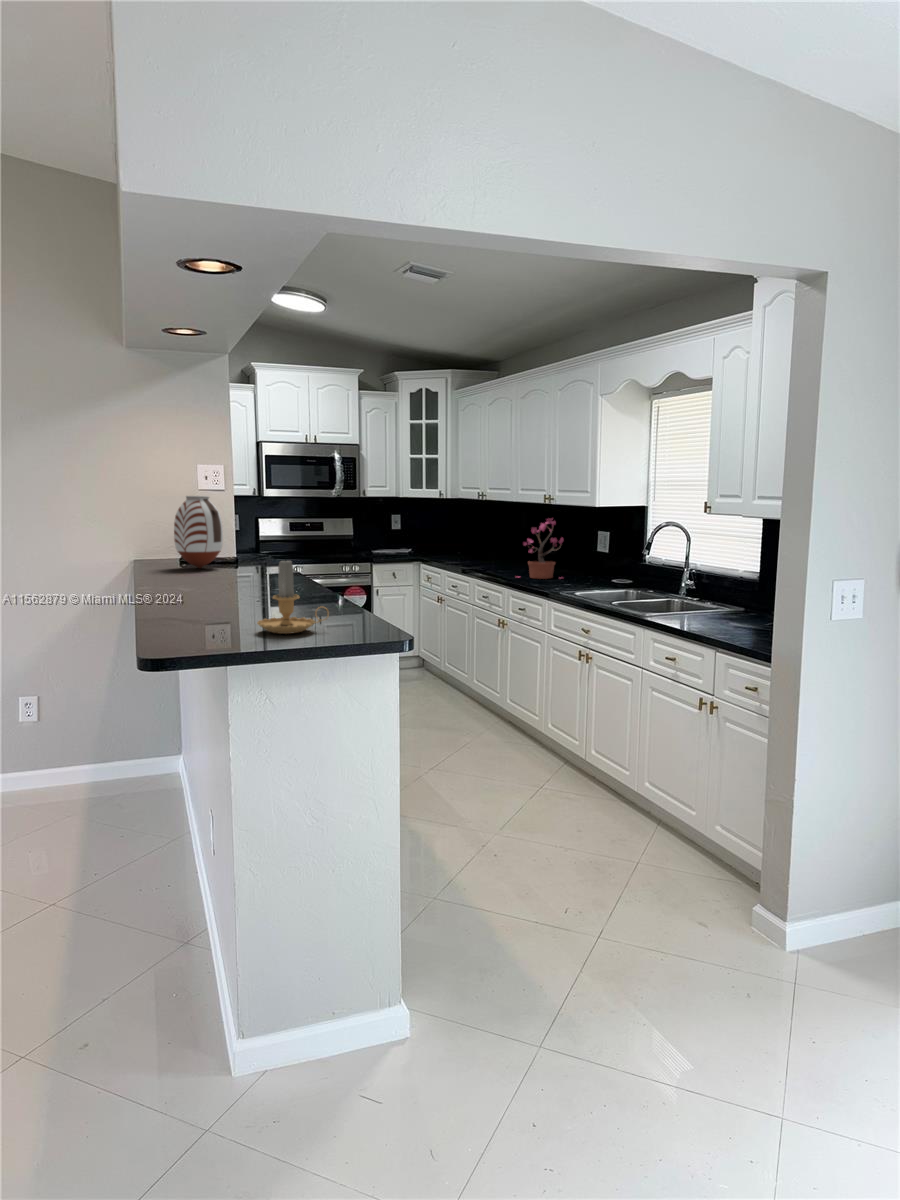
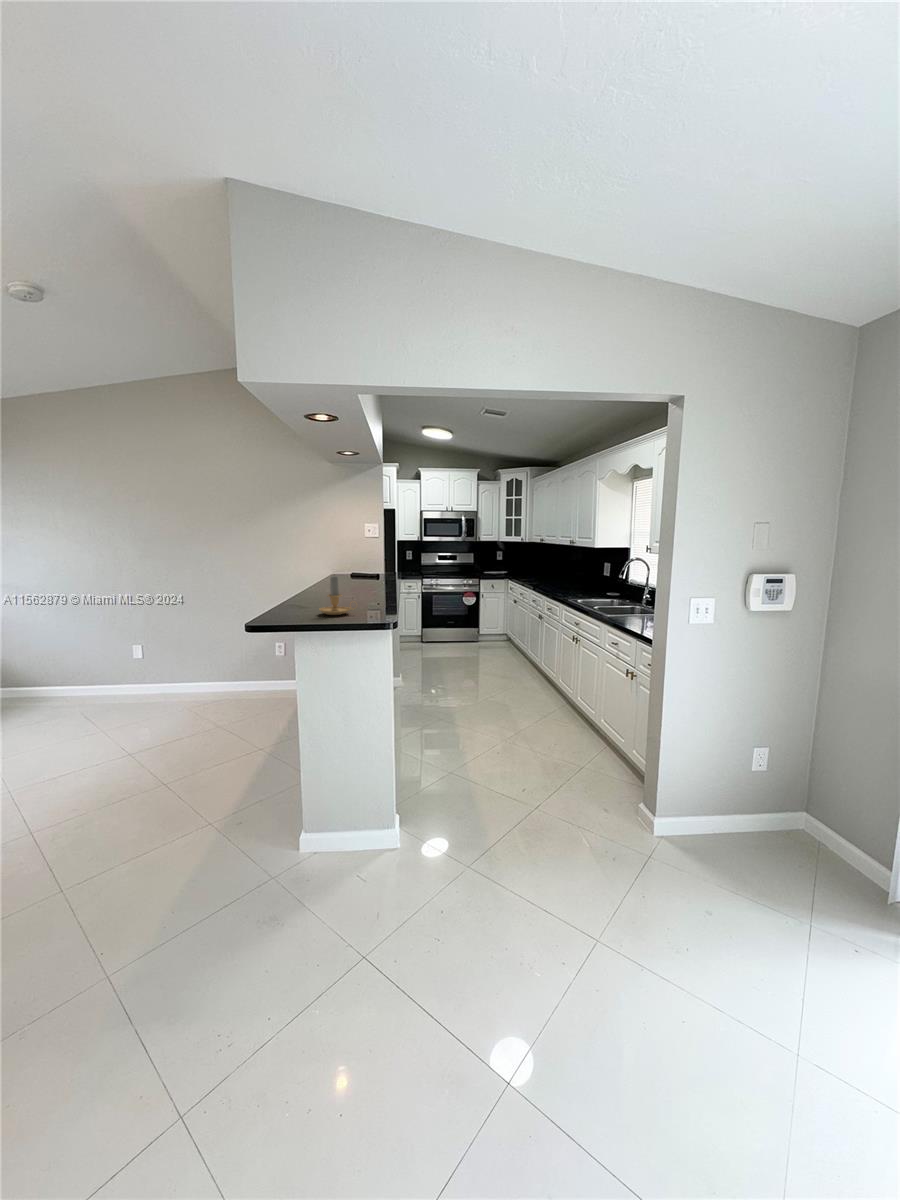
vase: present [174,496,223,568] -> none [341,541,367,580]
potted plant: present [516,518,564,579] -> none [551,554,582,591]

